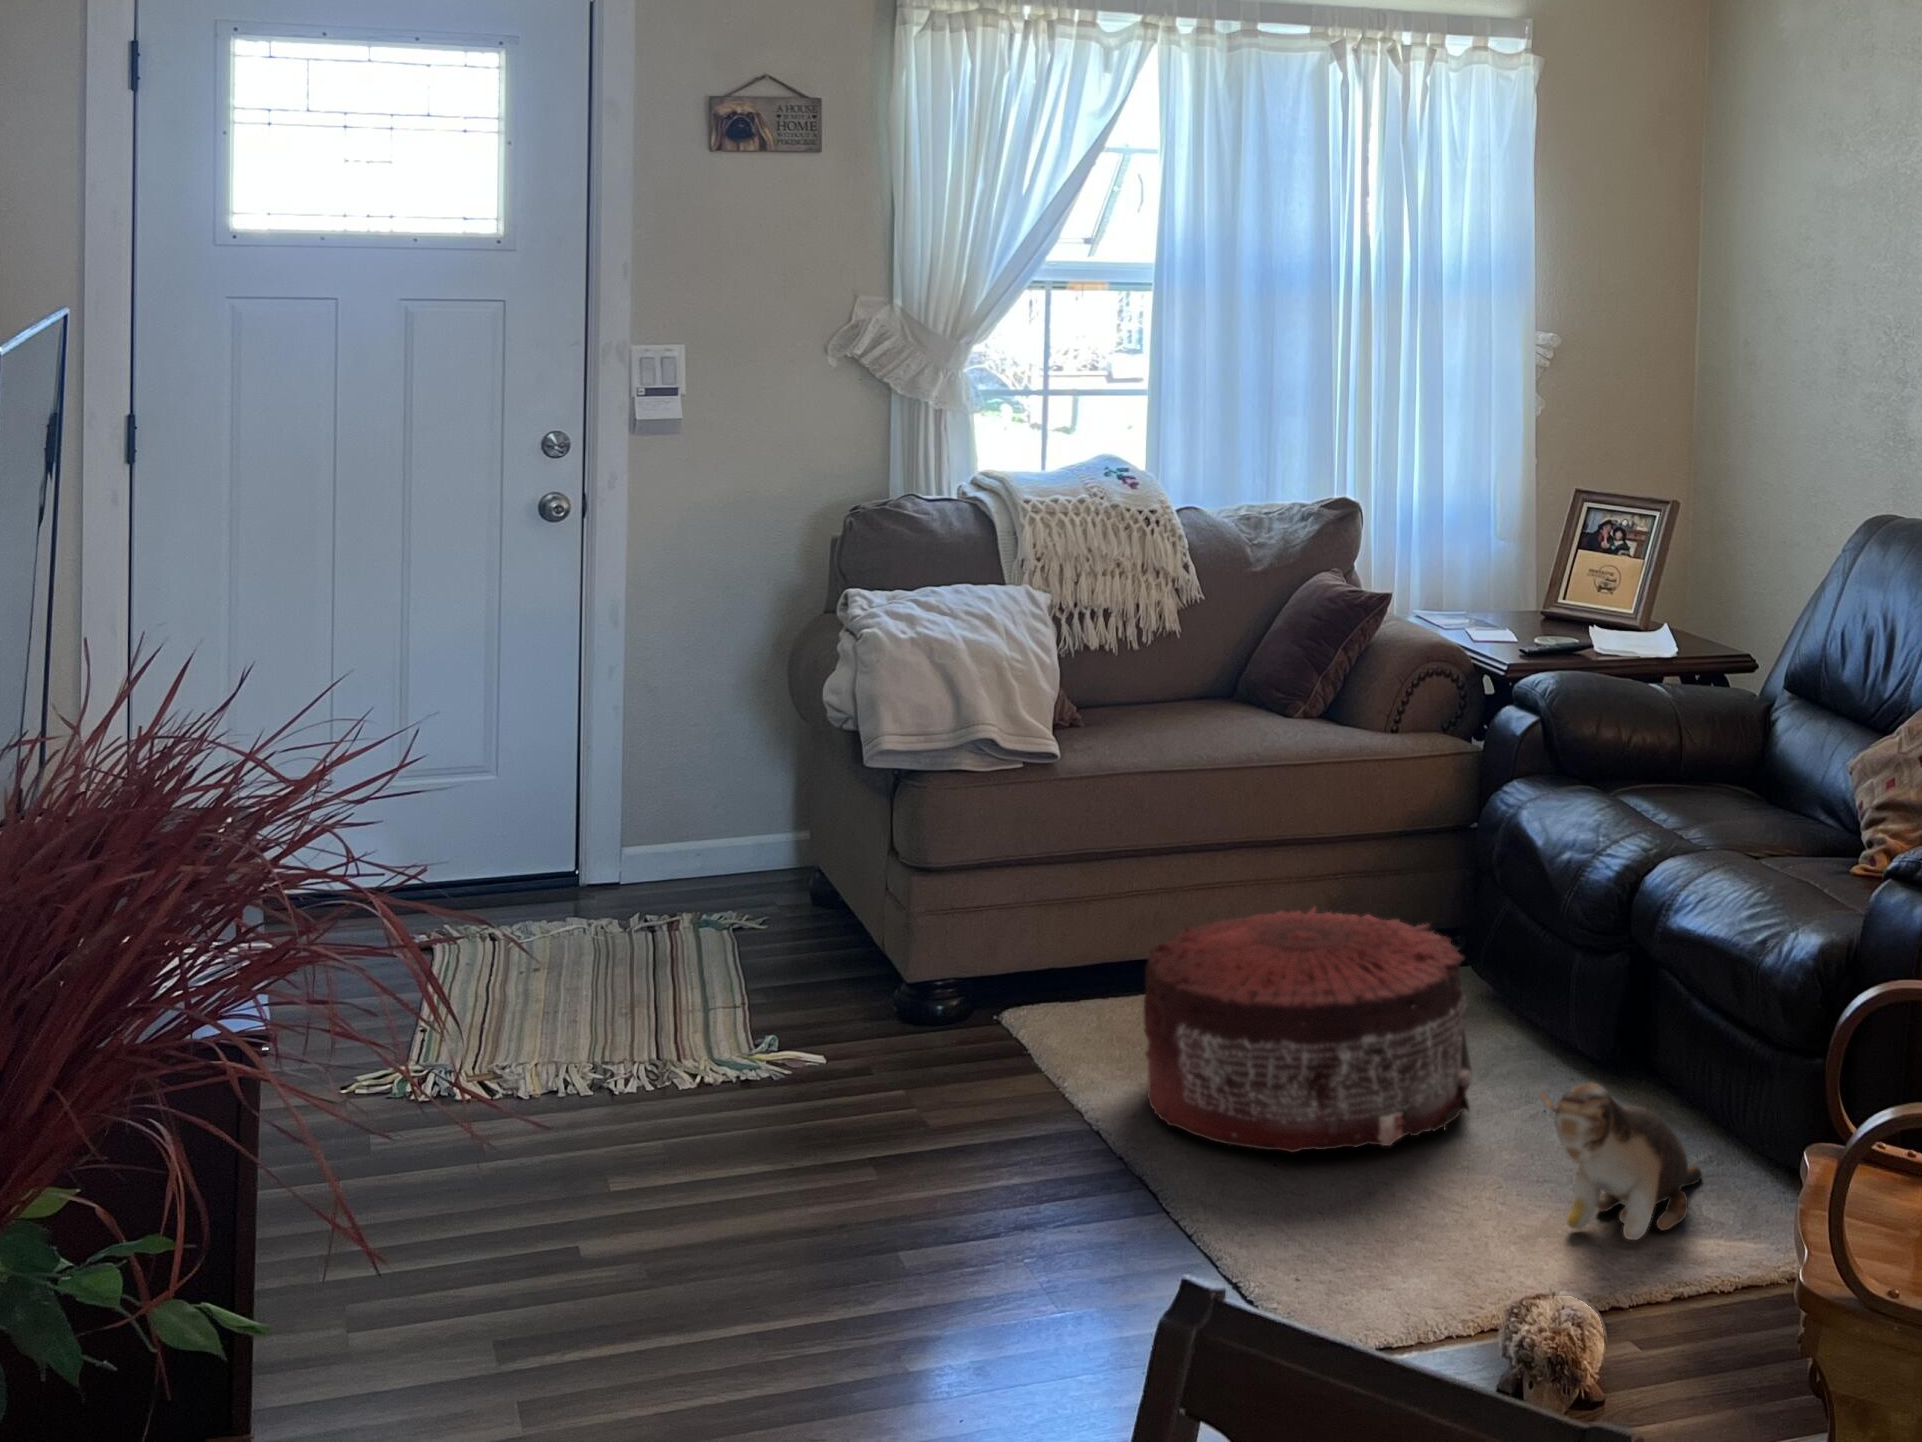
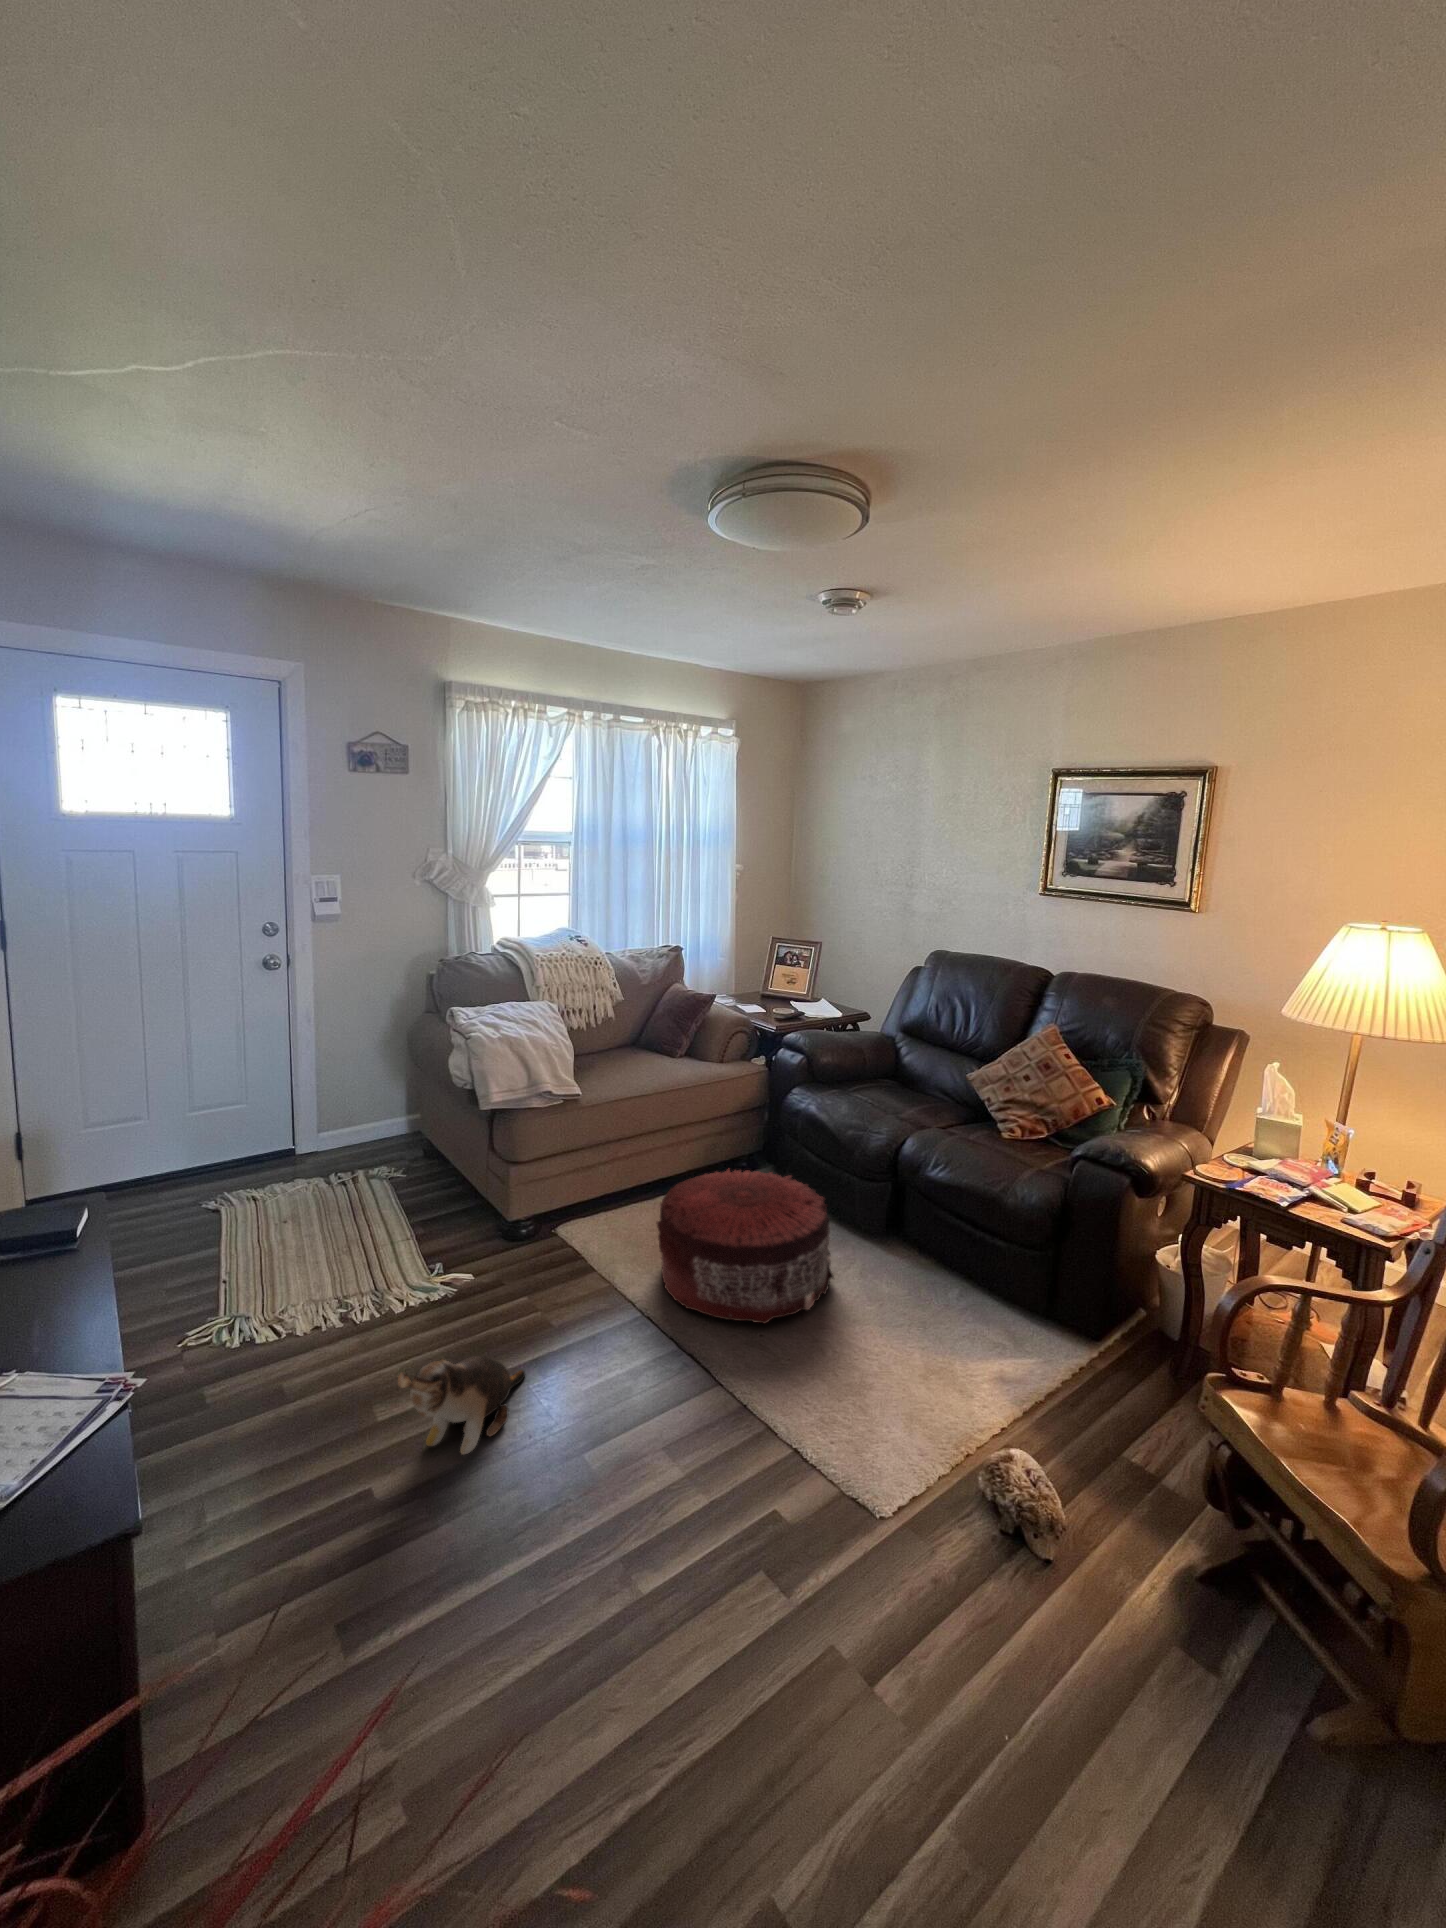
plush toy: present [1540,1083,1702,1240] -> present [398,1356,525,1454]

